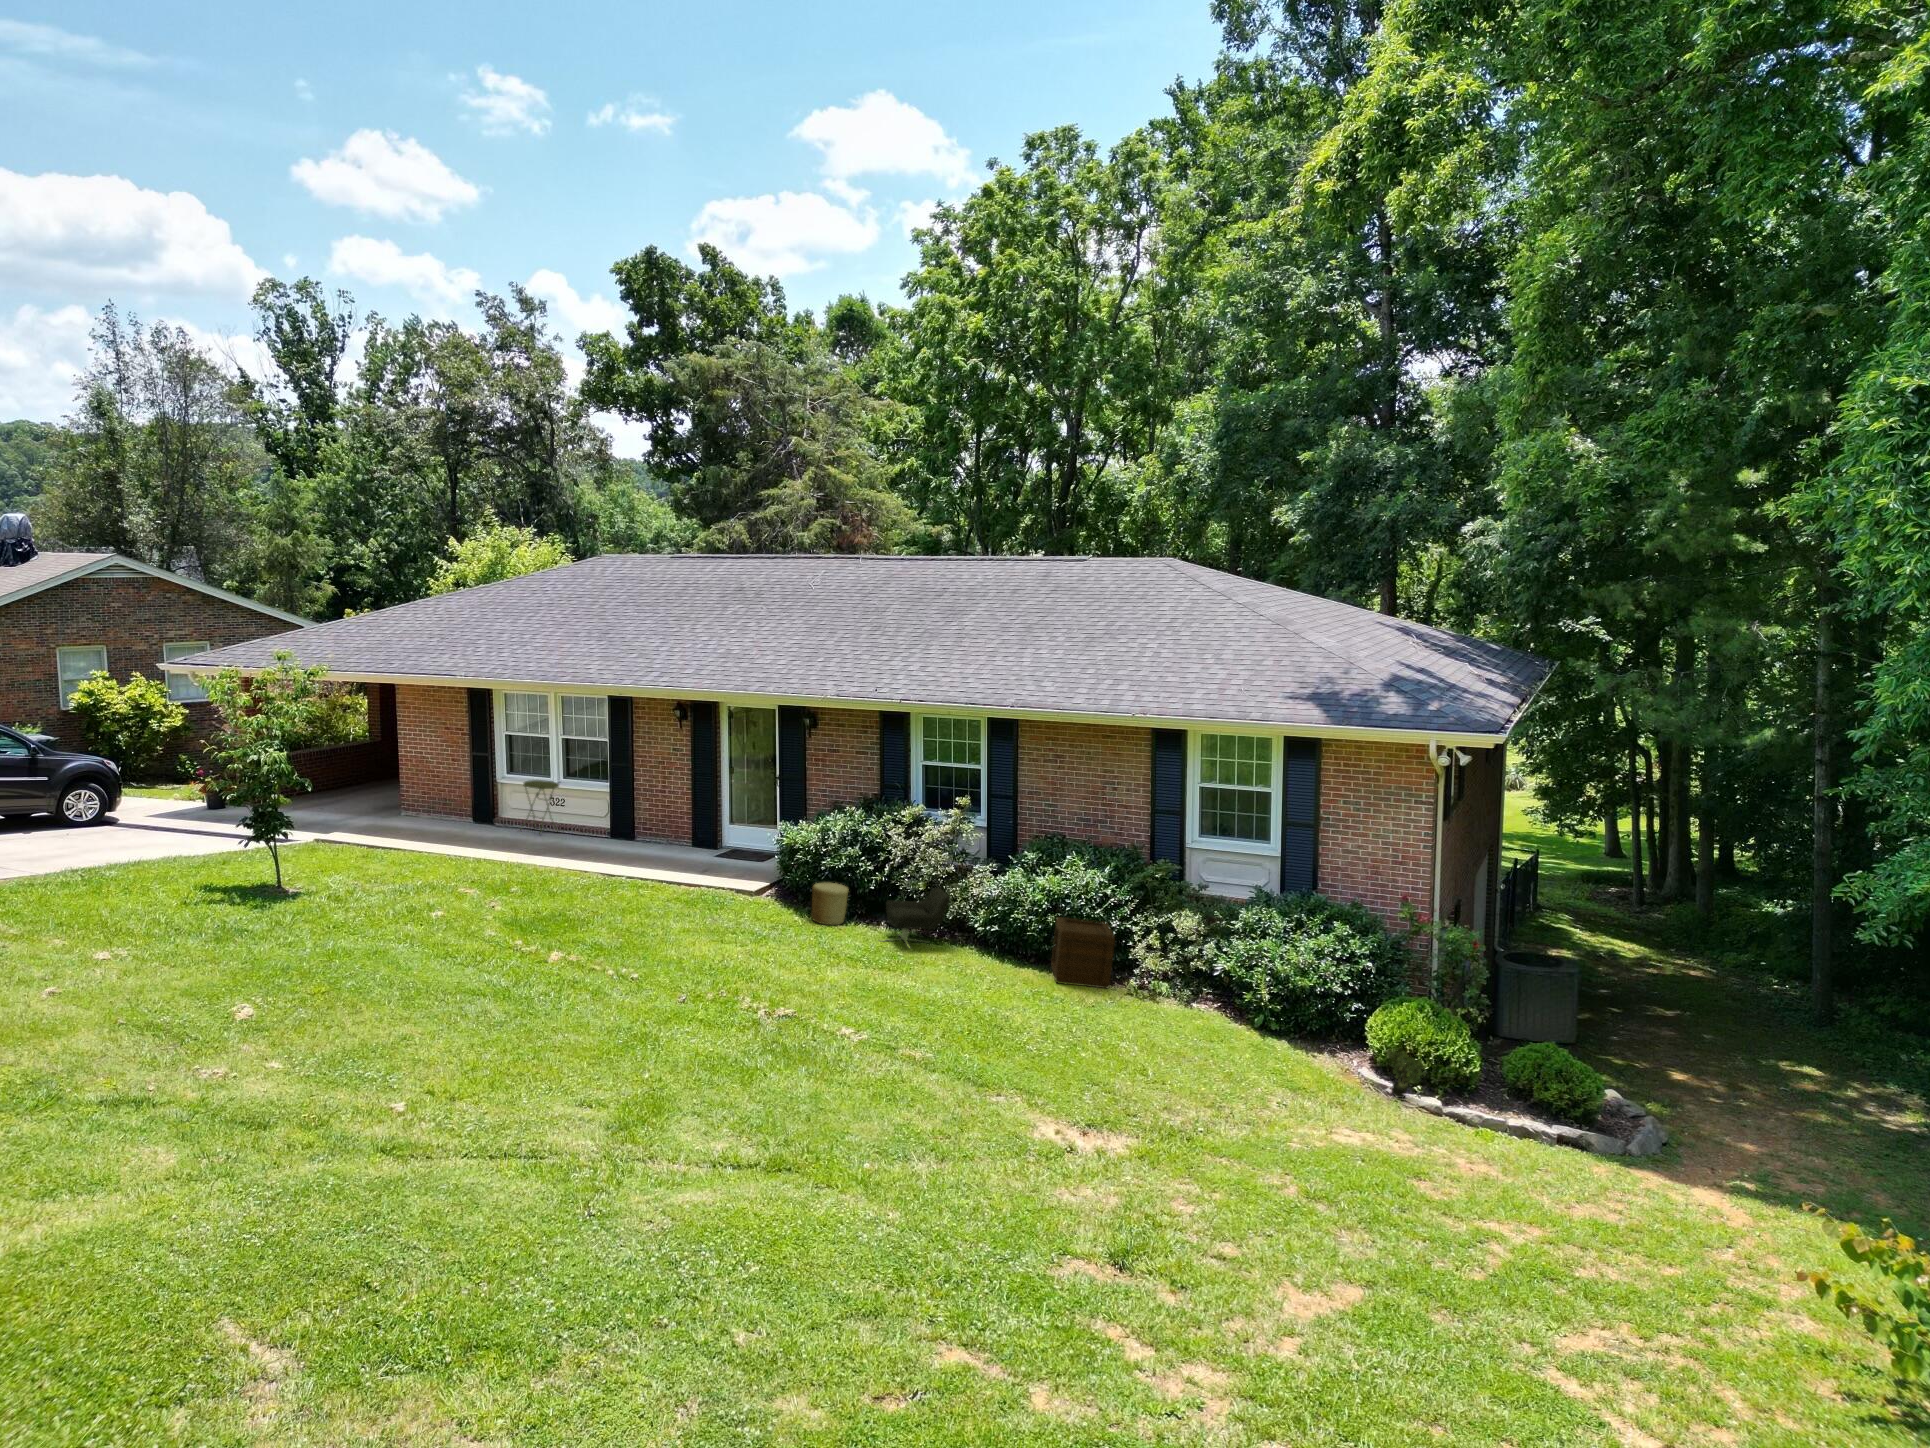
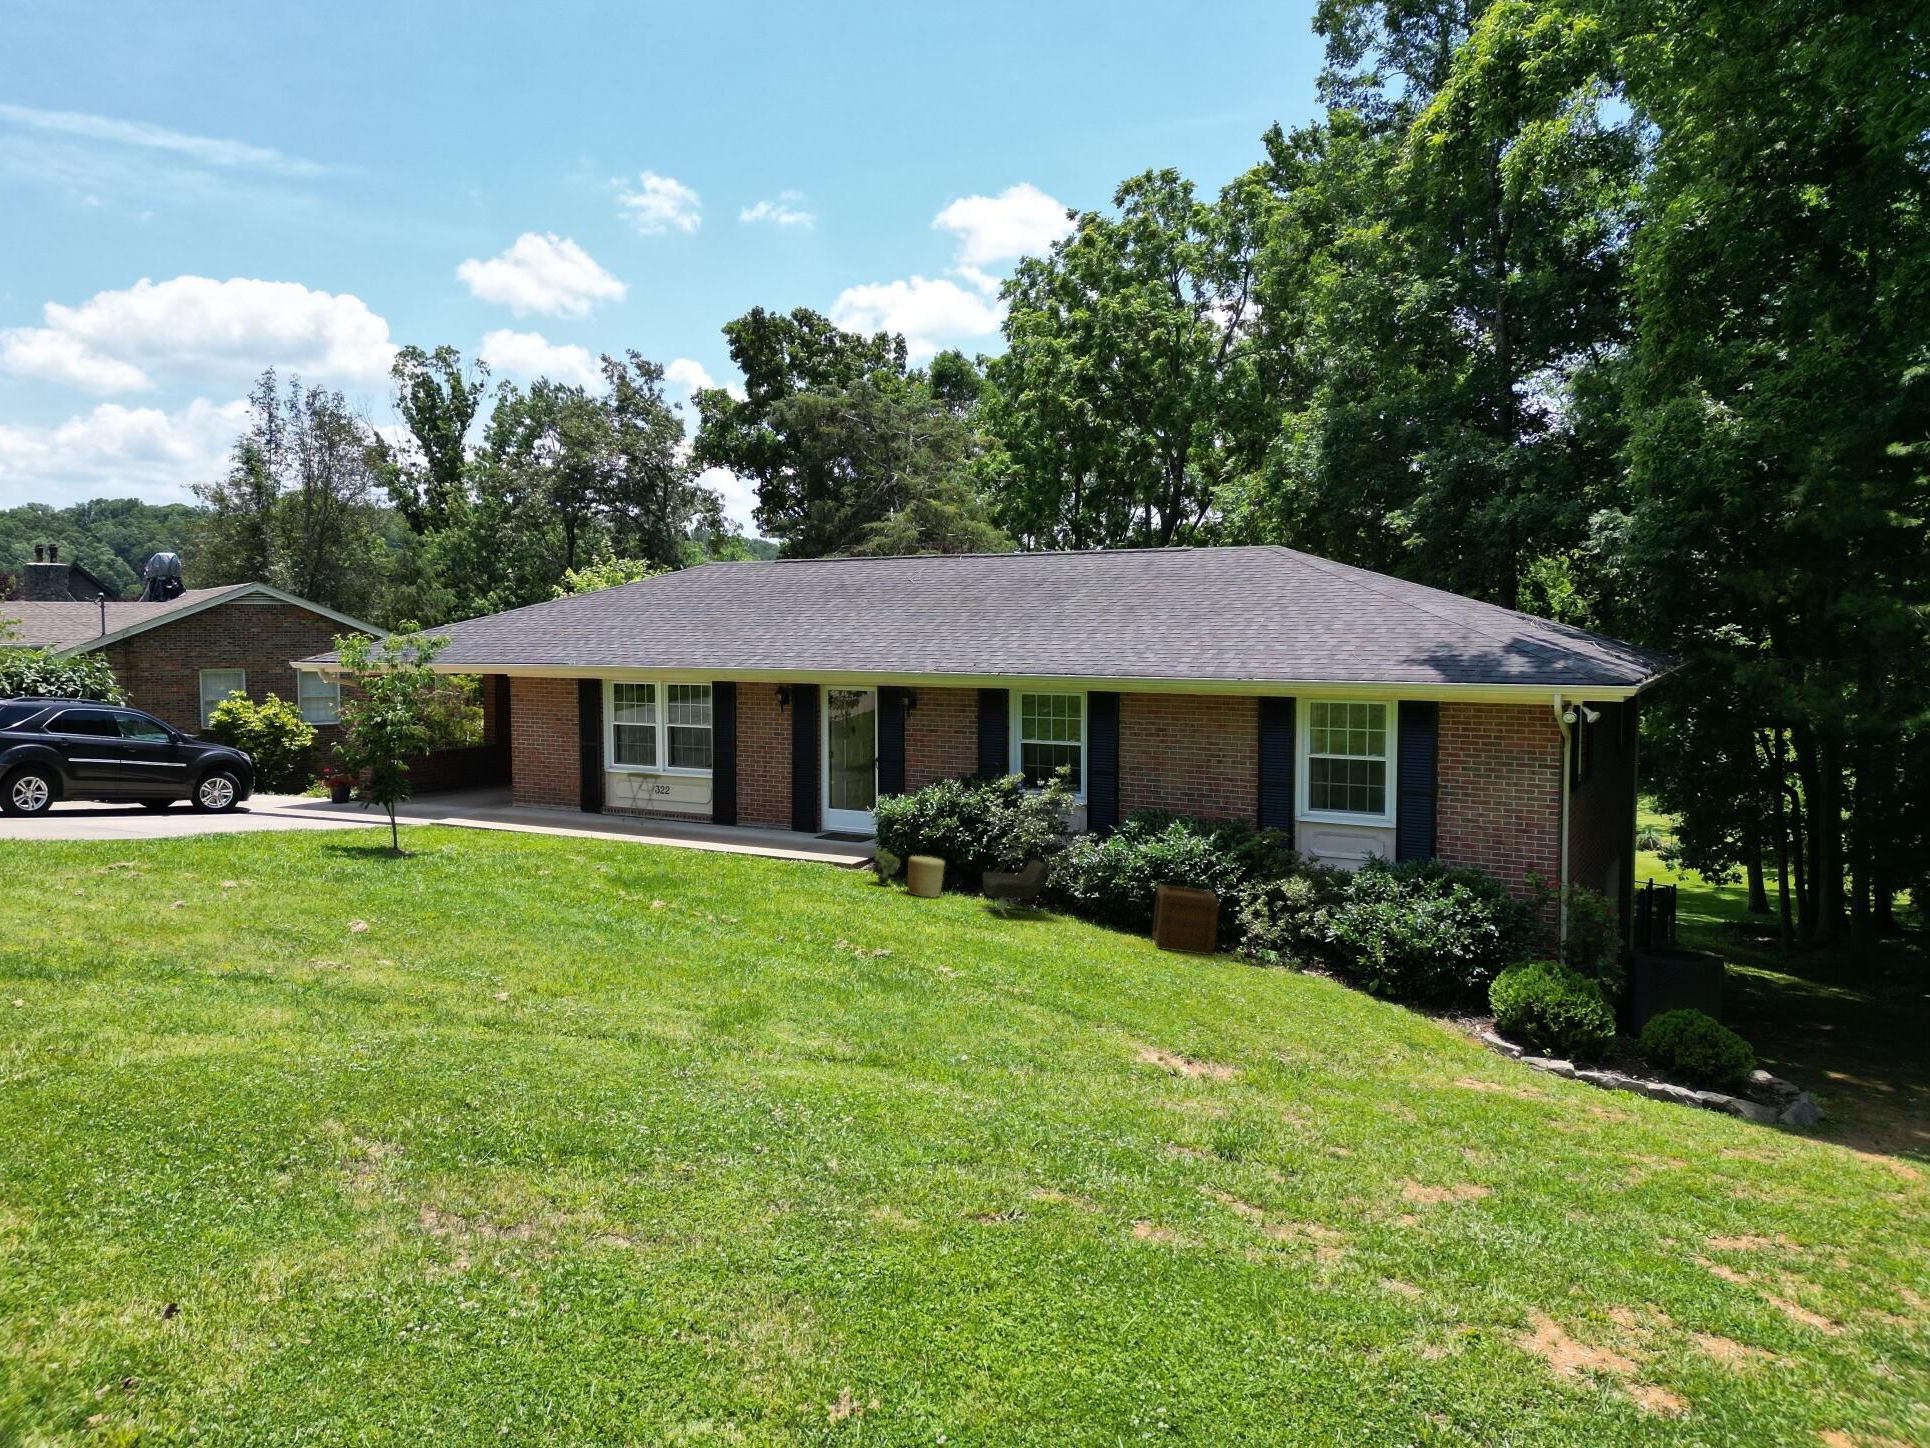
potted plant: present [1386,1049,1425,1098] -> present [875,850,899,886]

